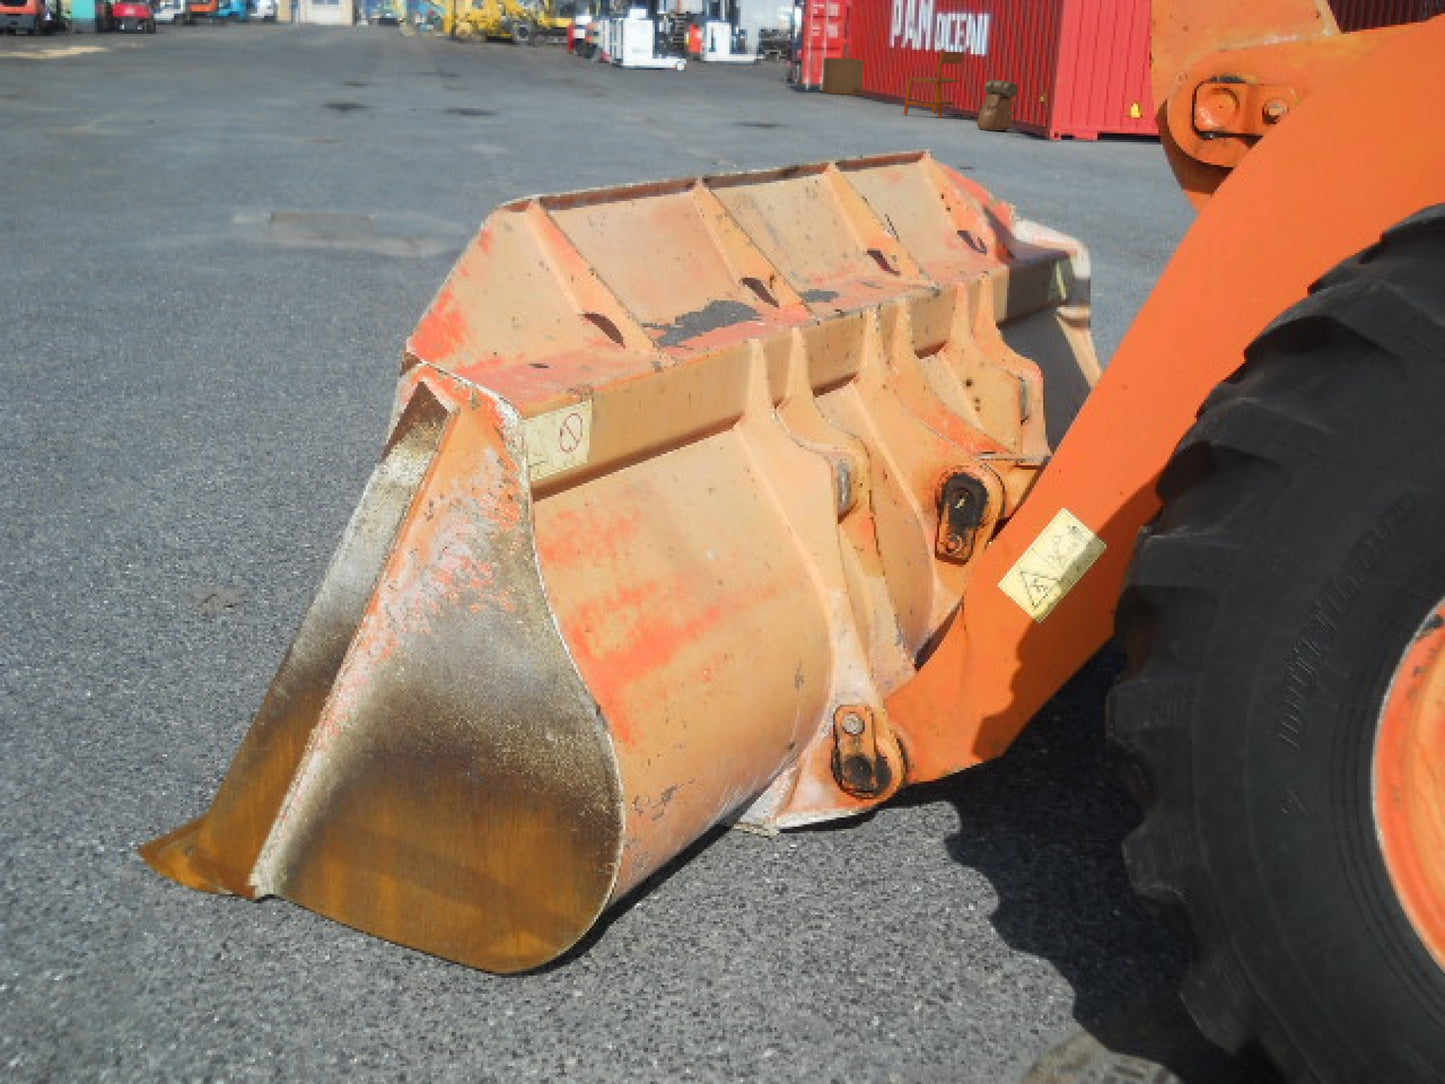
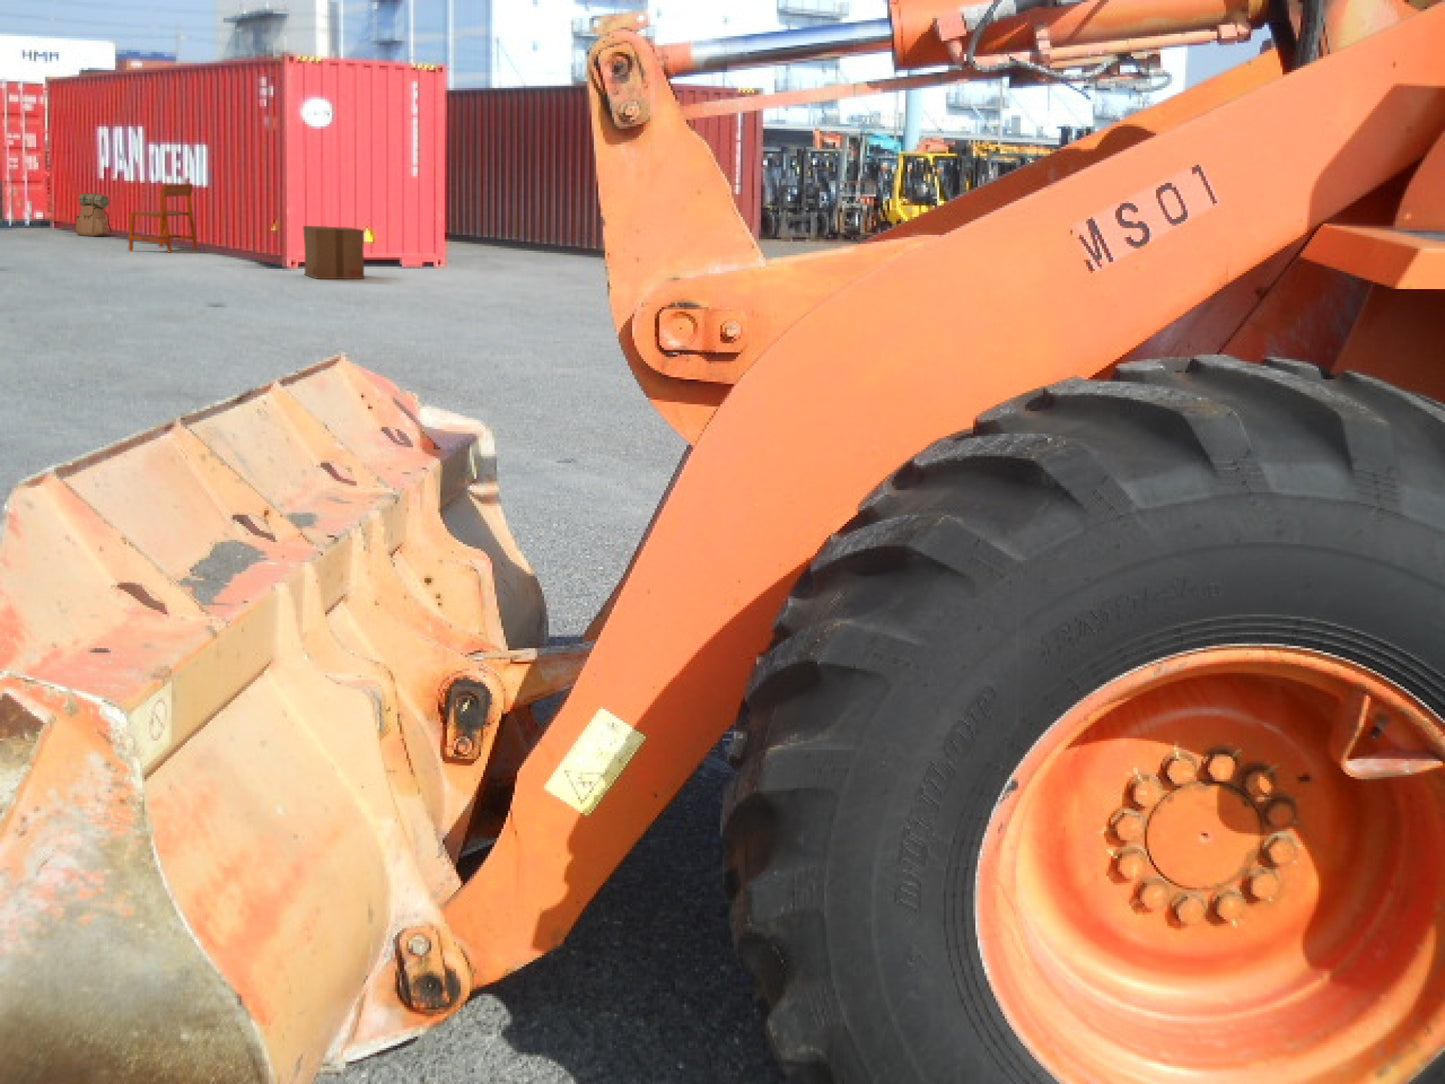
cardboard box: present [822,58,864,95] -> present [303,226,364,279]
backpack: present [977,80,1018,131] -> present [76,193,112,236]

